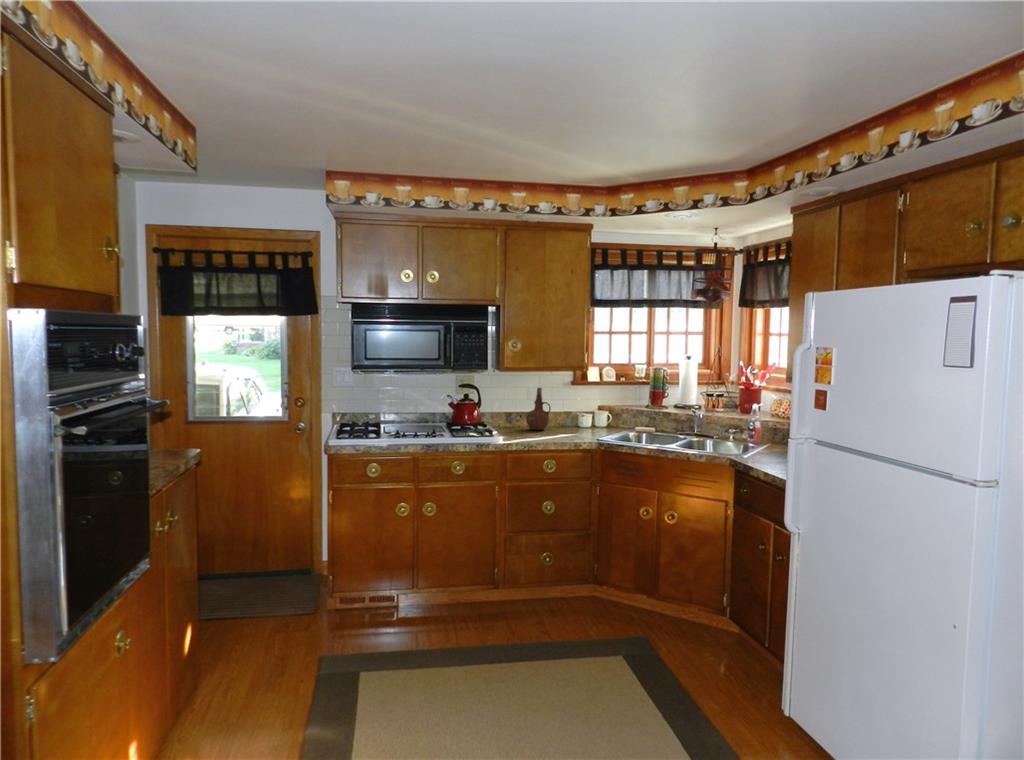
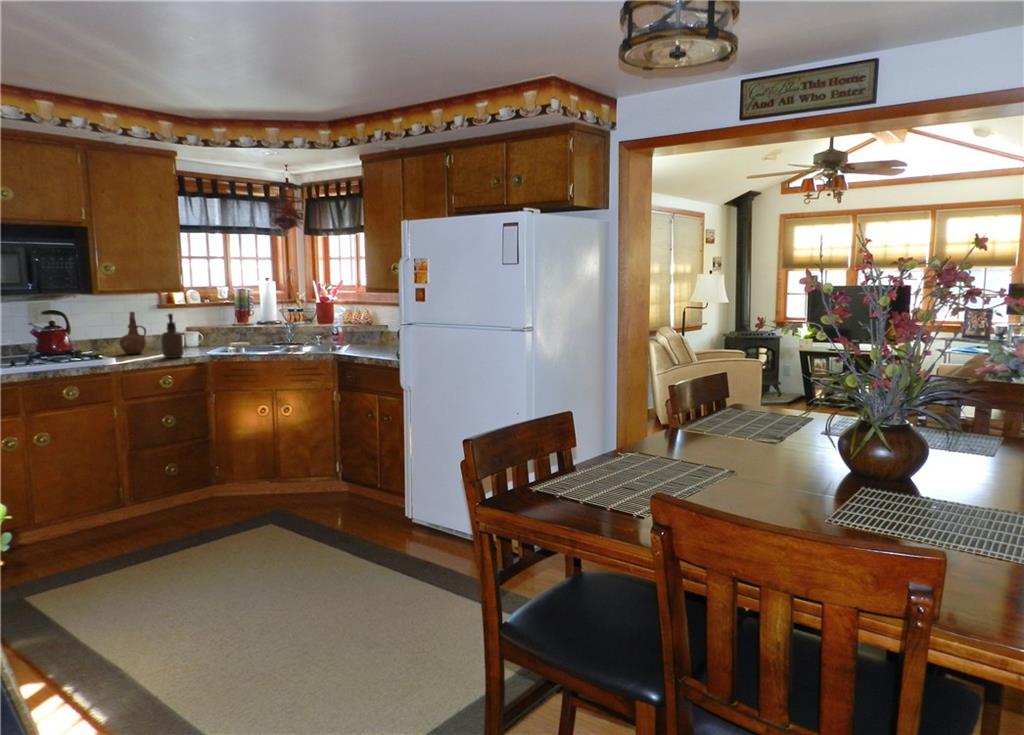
soap dispenser: none [551,394,571,441] -> present [161,314,184,358]

